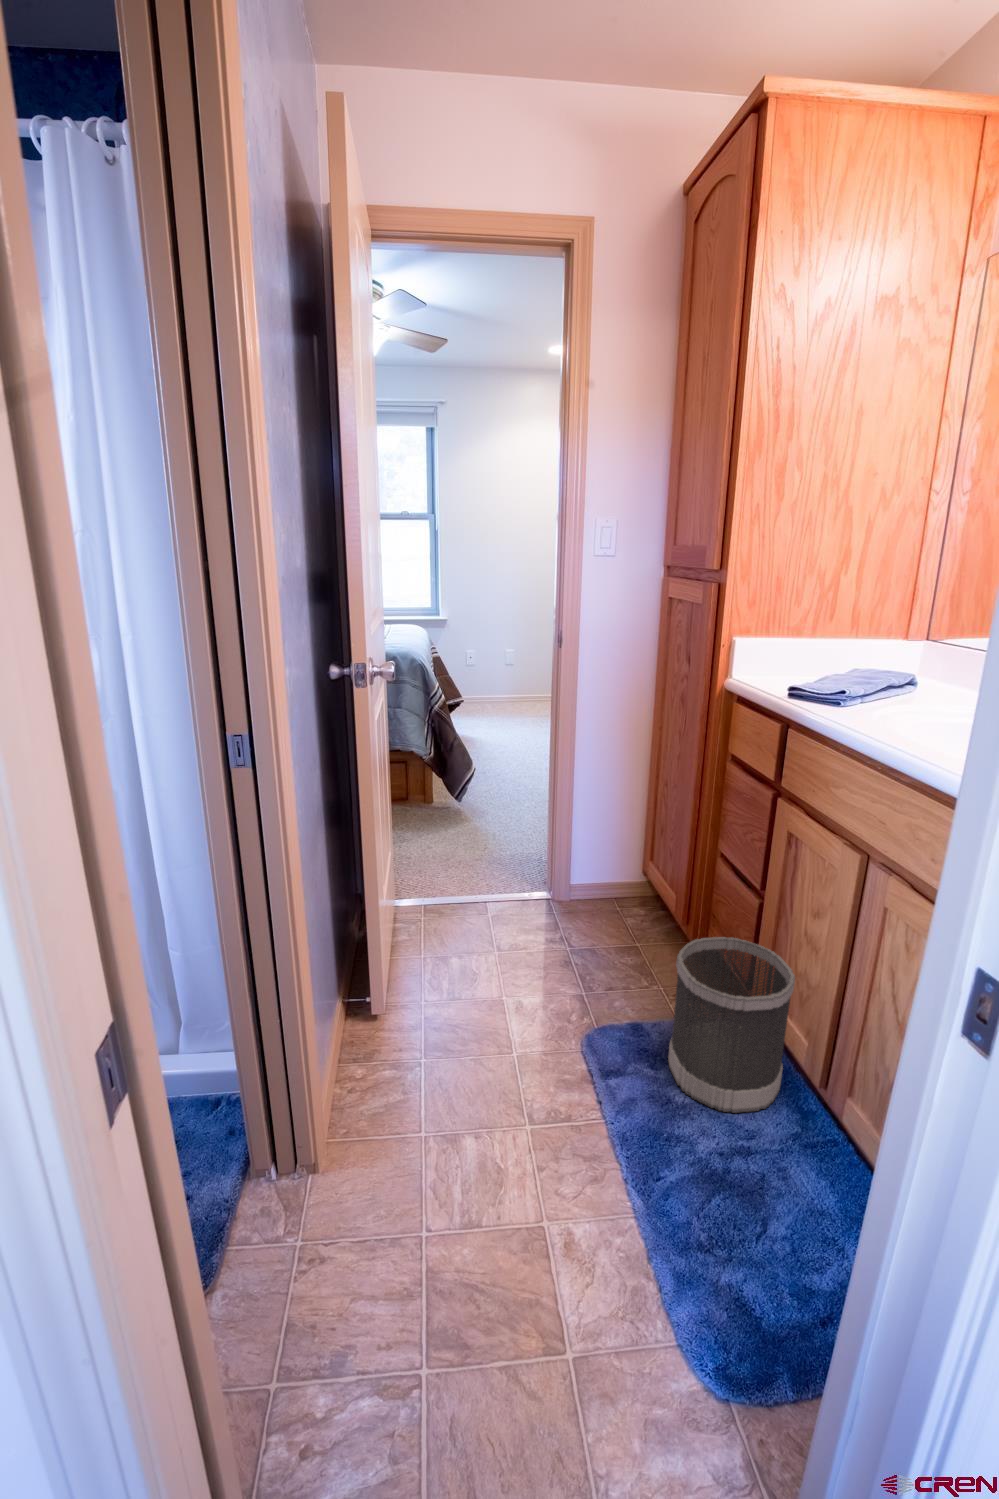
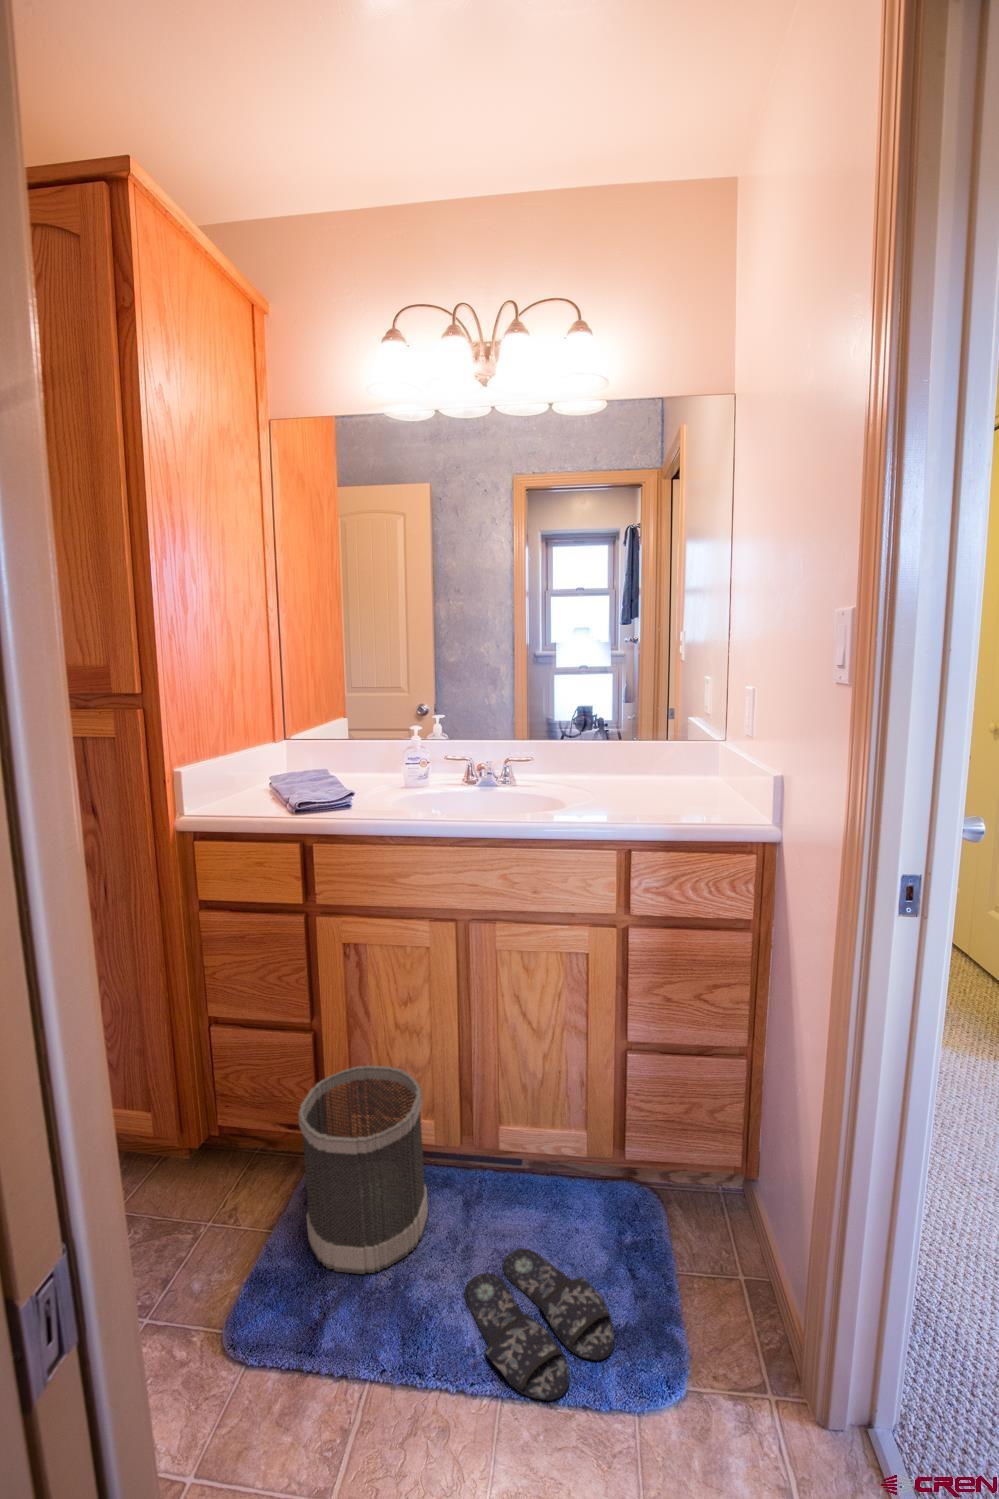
slippers: none [644,1160,786,1310] -> present [464,1249,614,1400]

